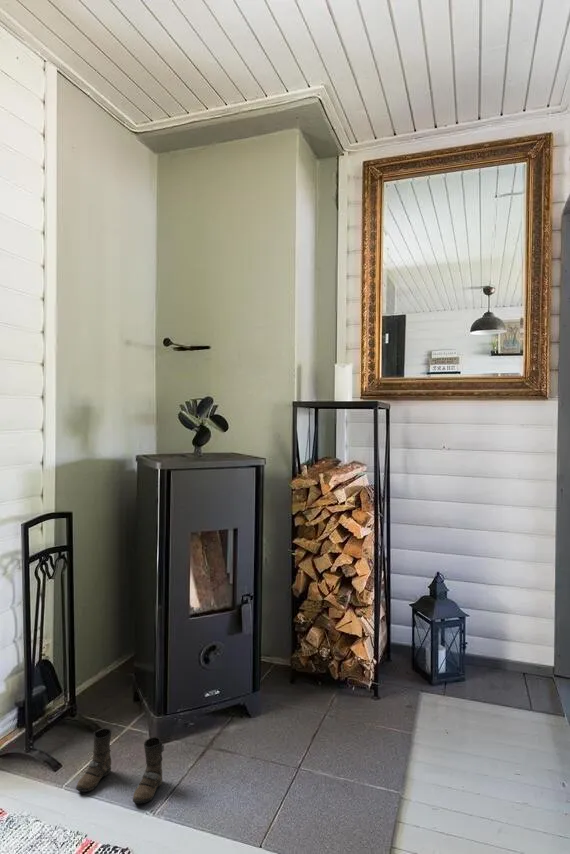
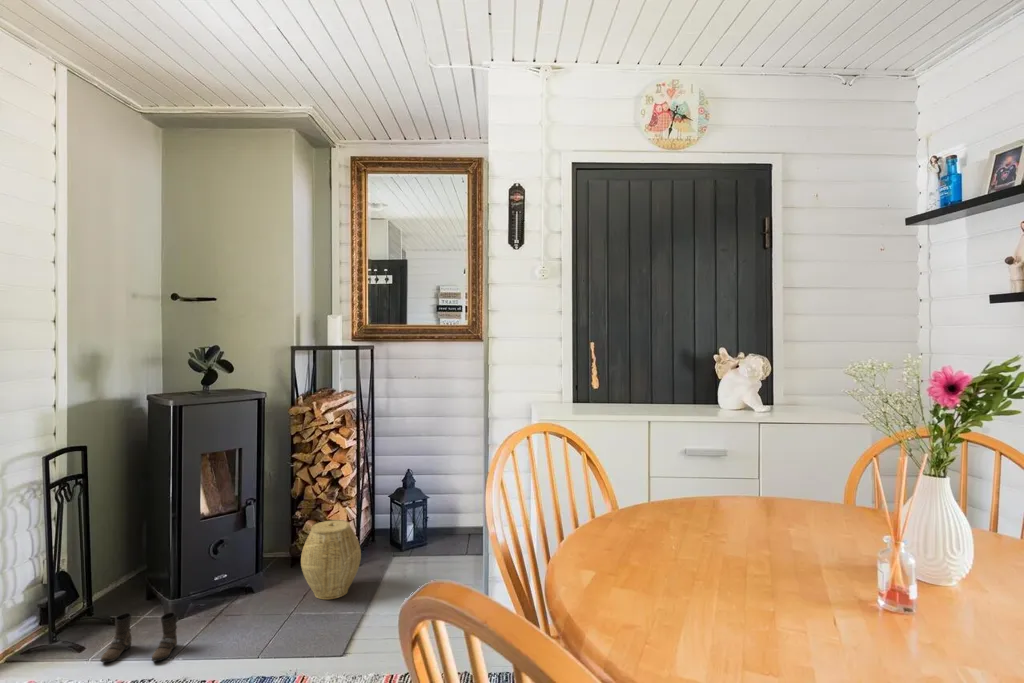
woven basket: none [310,634,388,745] -> present [301,520,361,600]

